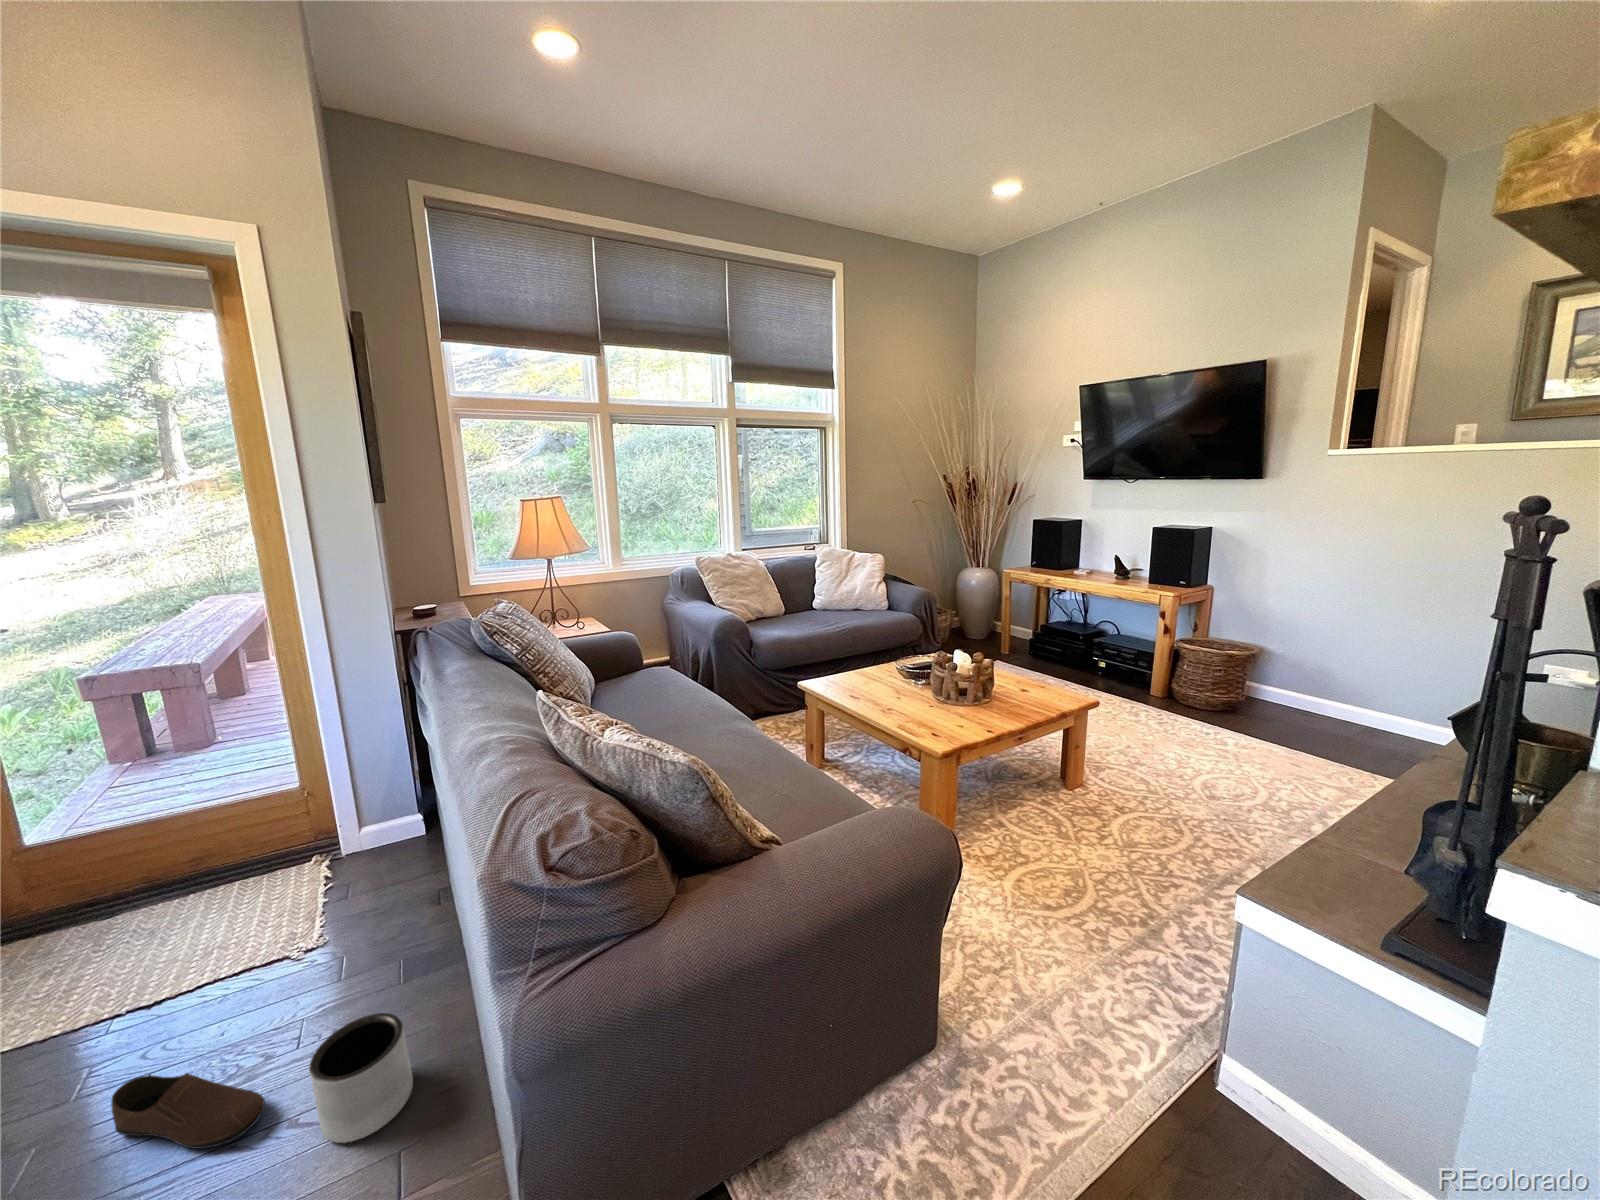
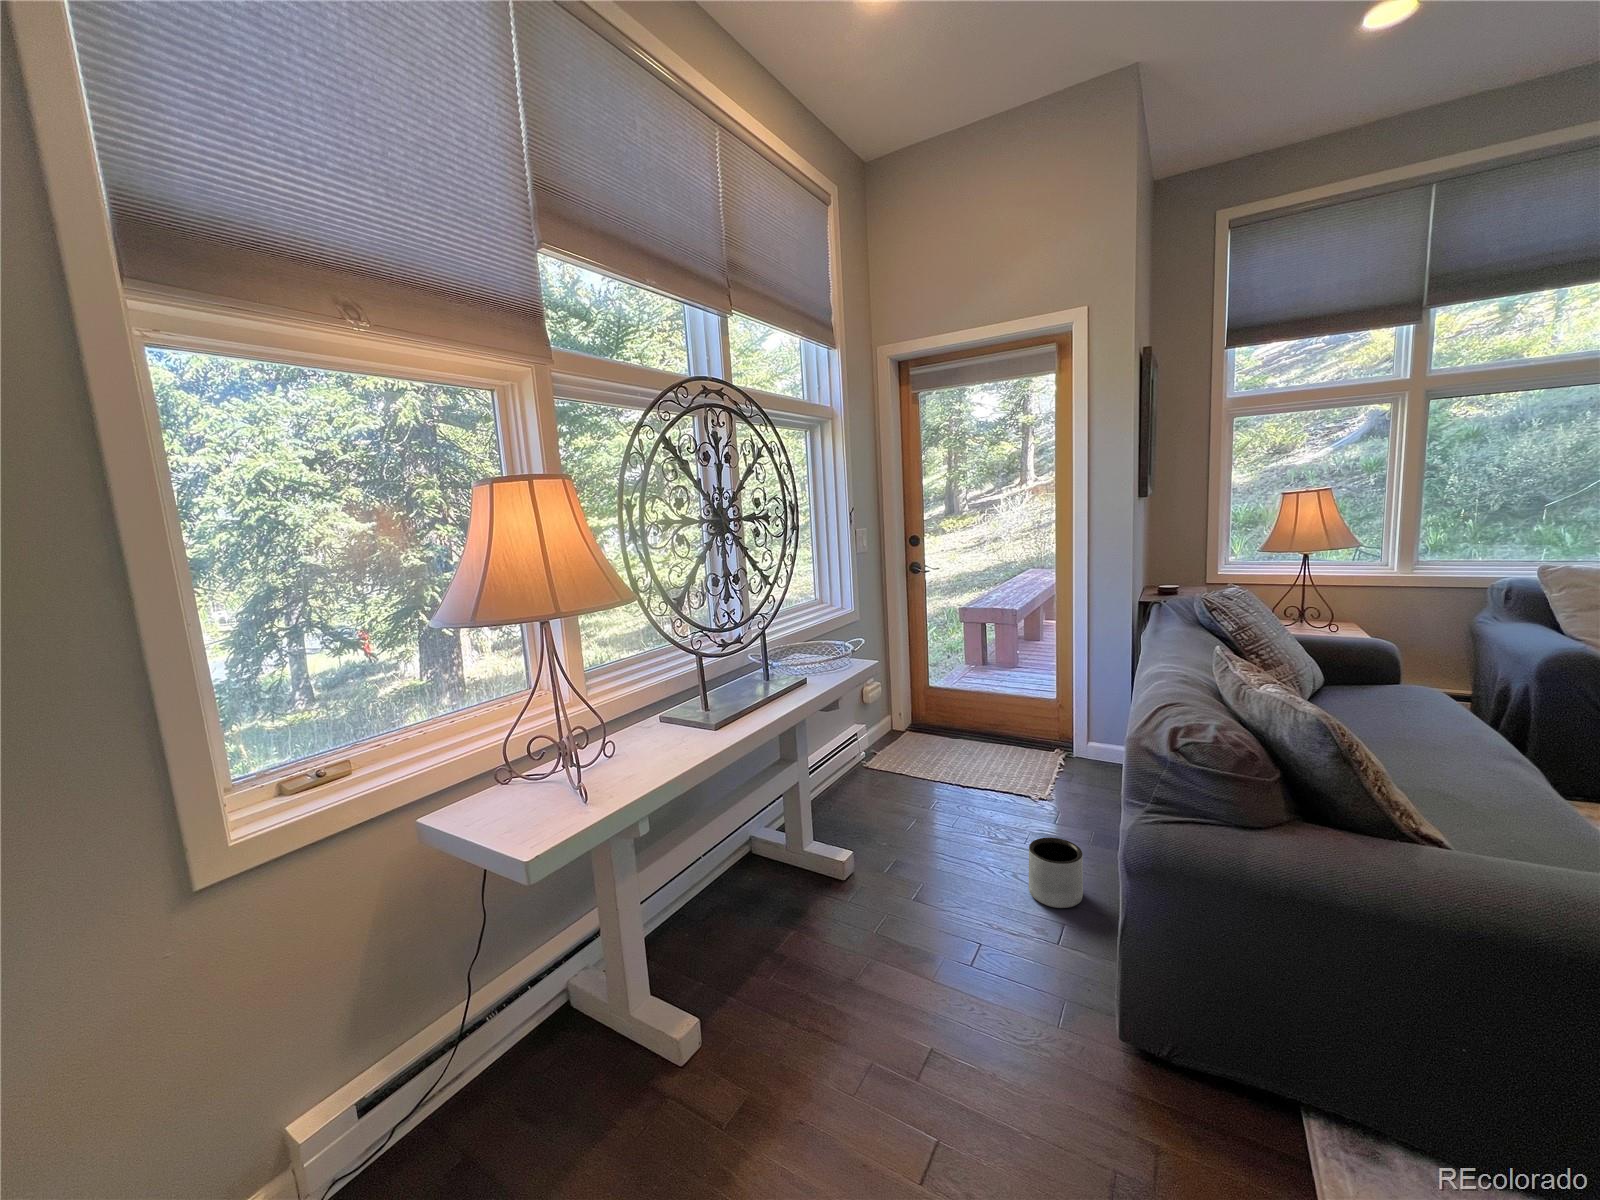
shoe: present [111,1073,265,1149] -> none [946,811,1006,866]

